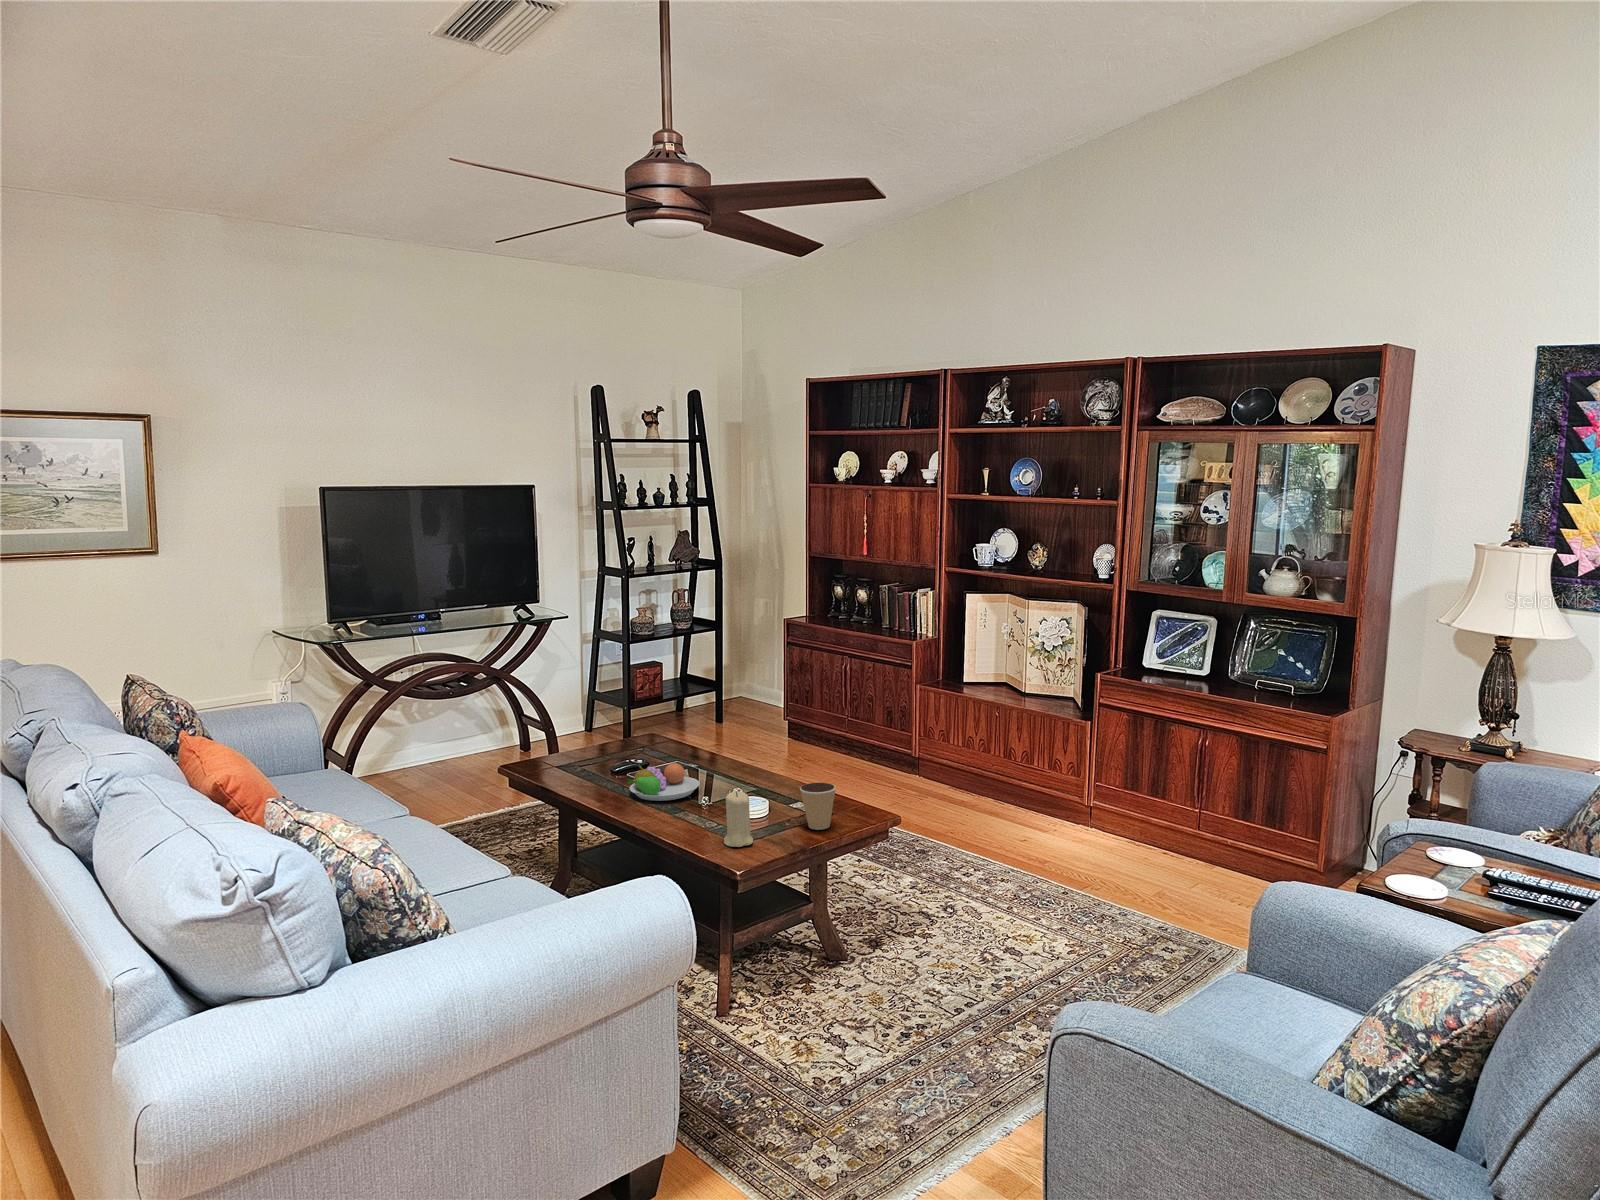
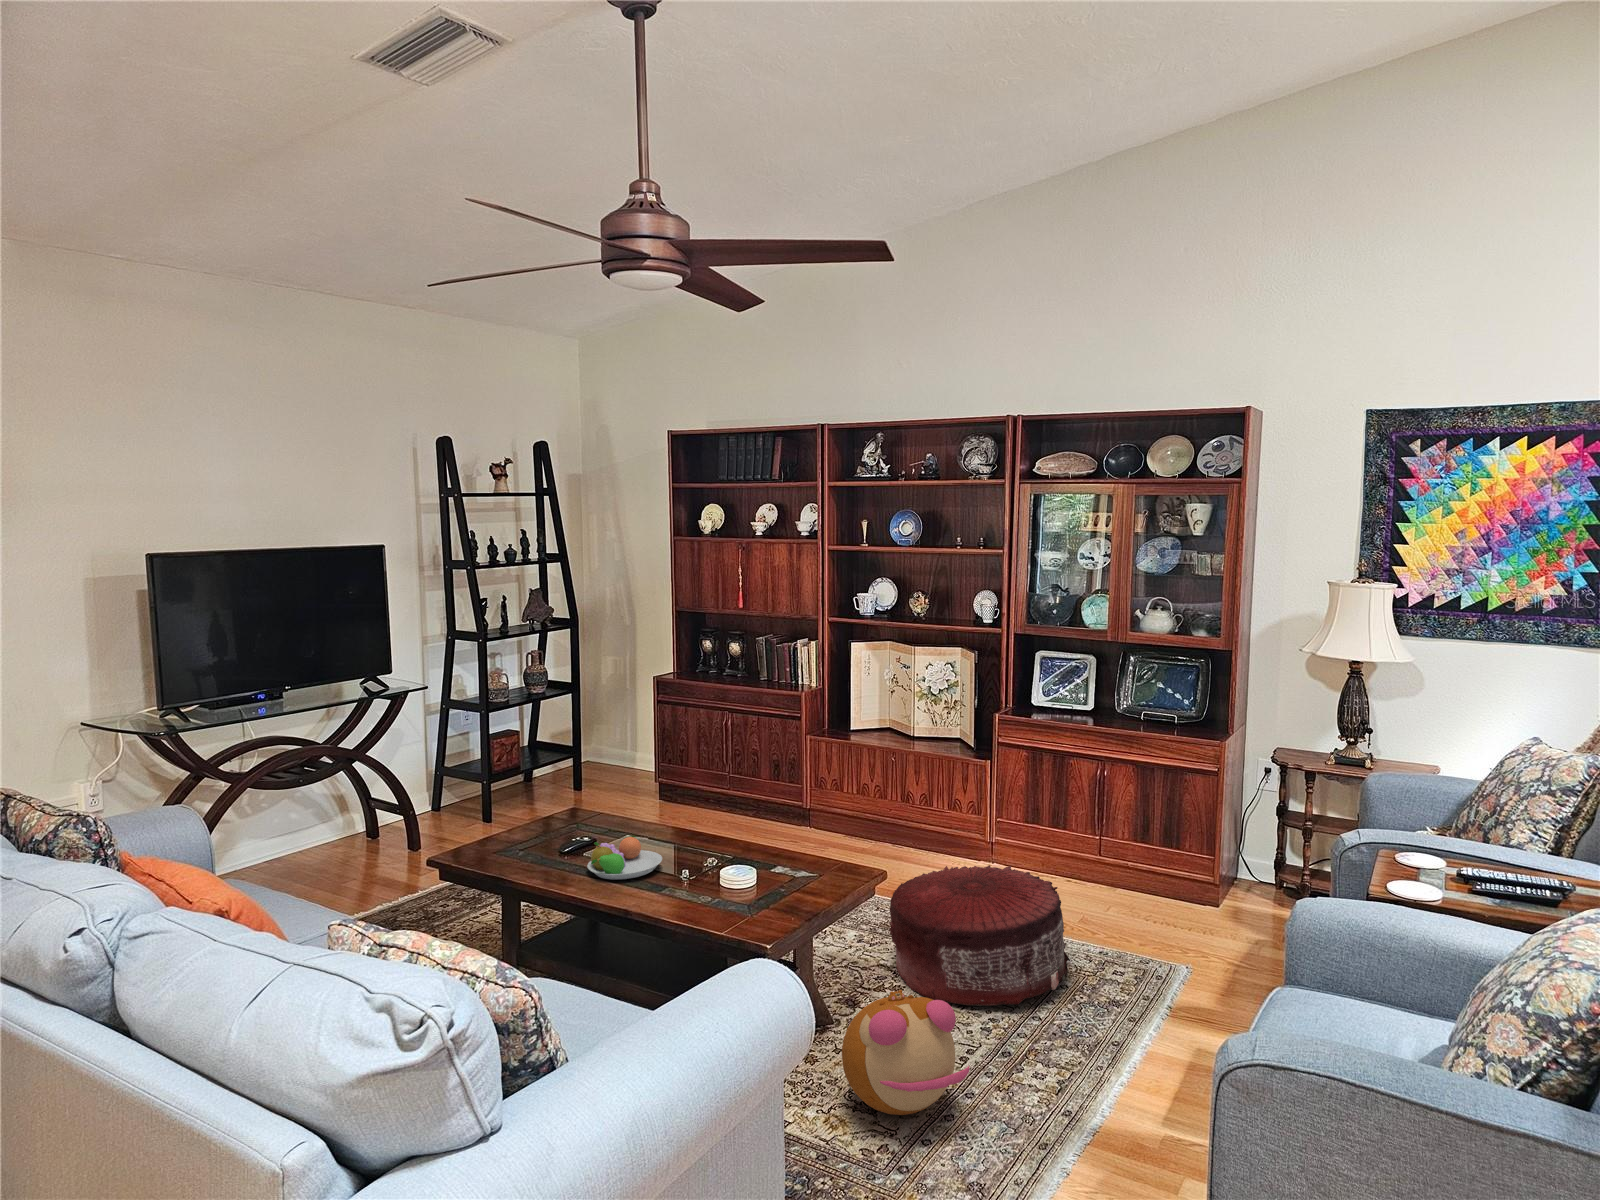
coffee cup: present [800,782,836,830] -> none [787,843,823,893]
candle: present [724,791,753,847] -> none [721,861,755,920]
pouf: none [926,822,1116,966] -> present [889,865,1070,1006]
plush toy: none [816,931,935,1051] -> present [842,990,970,1115]

